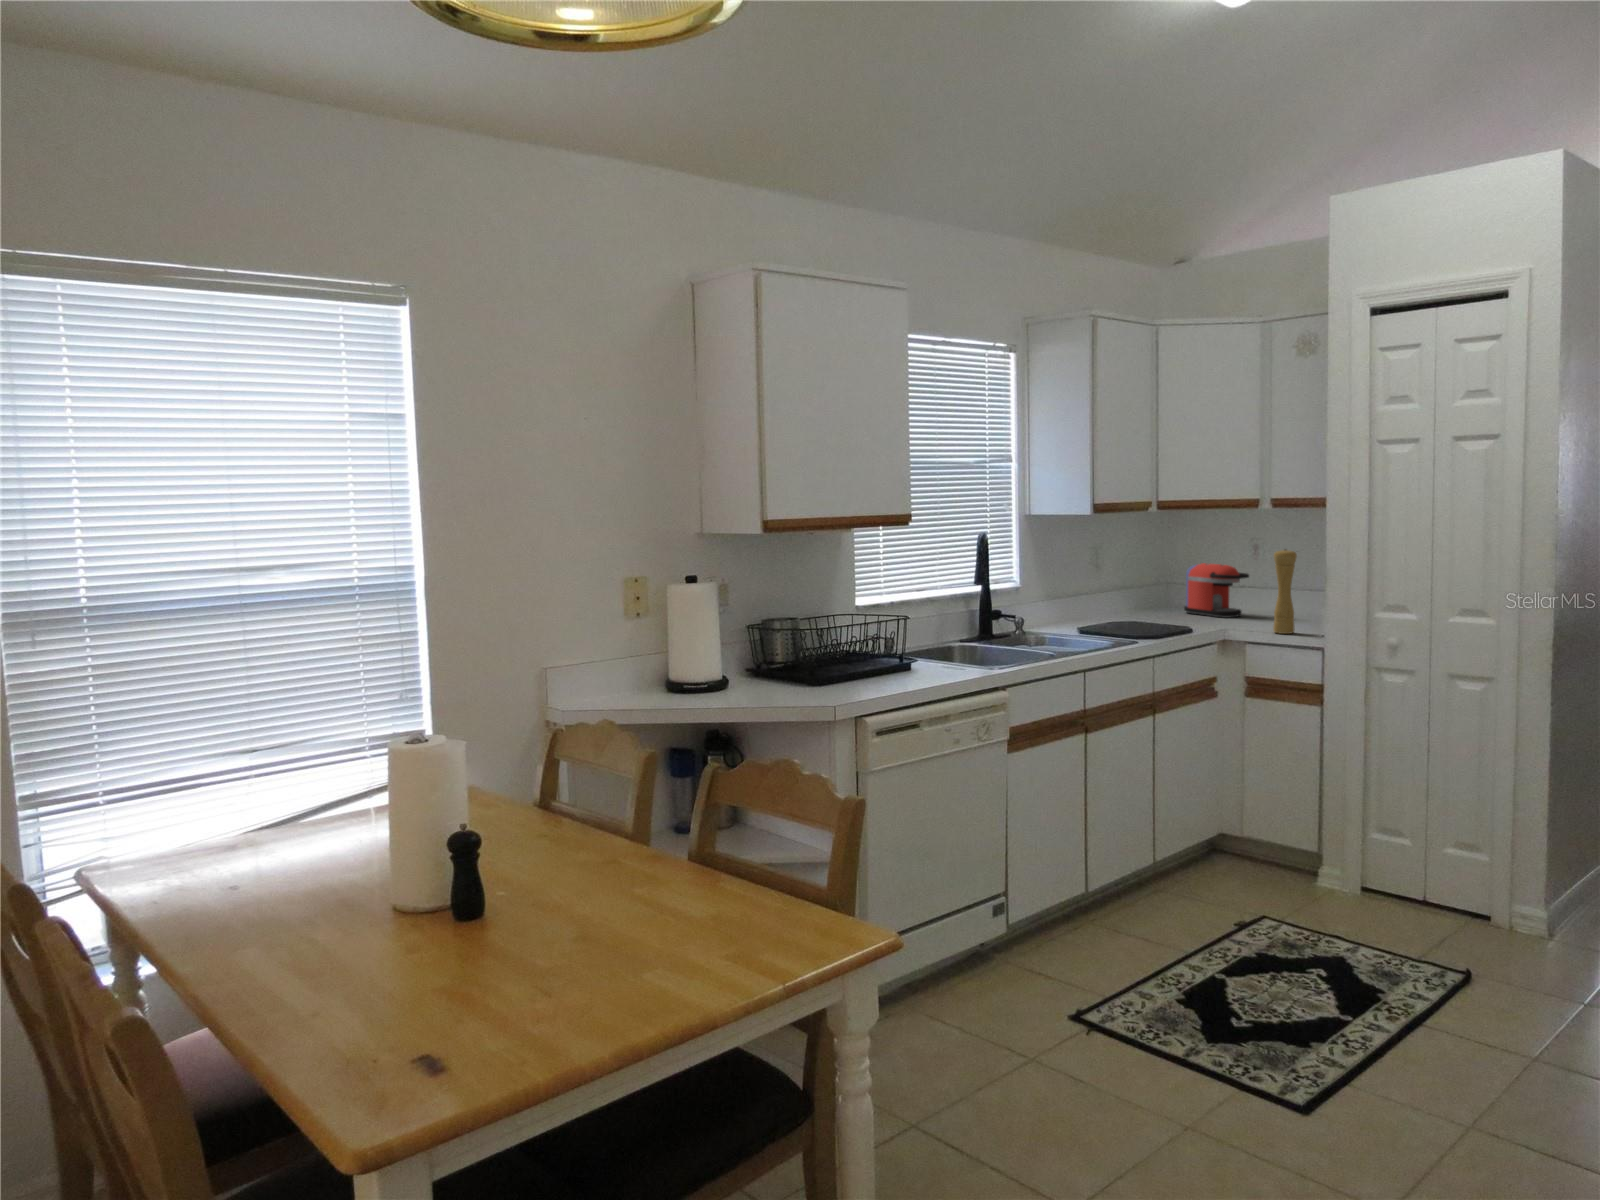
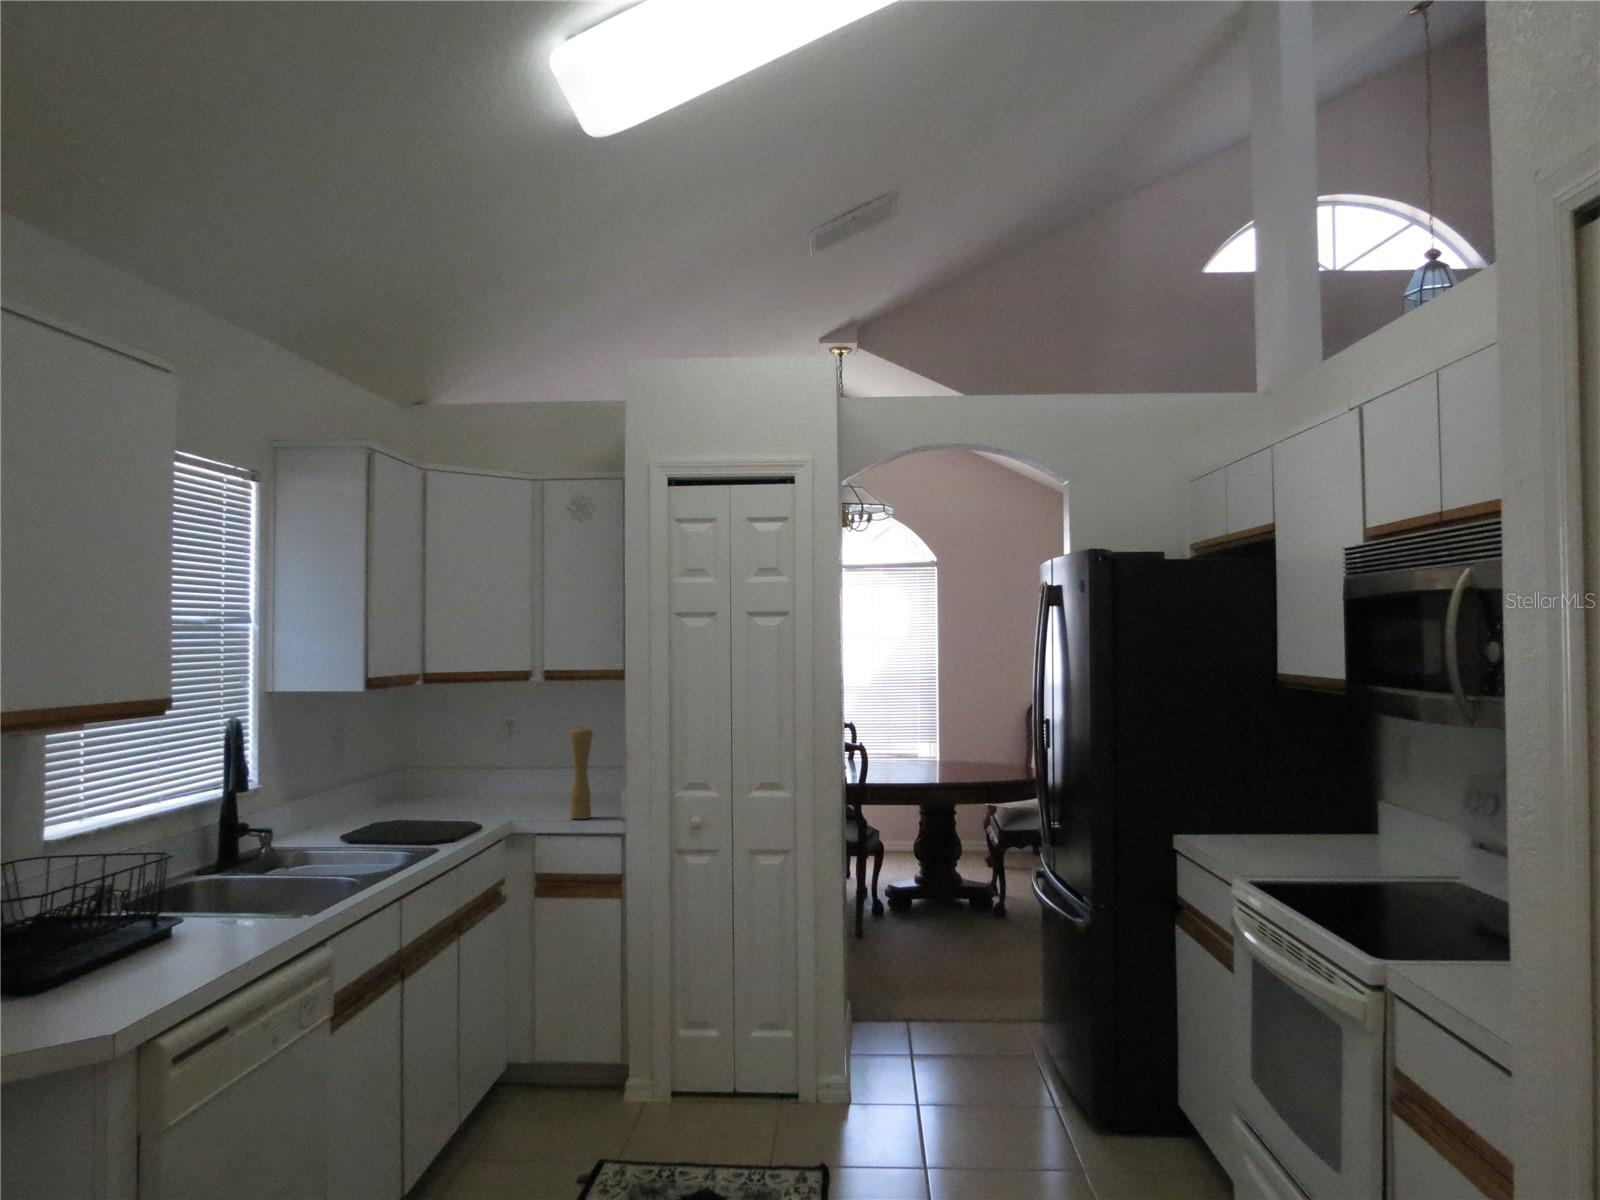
coffee maker: present [1184,563,1249,618] -> none [439,745,517,806]

